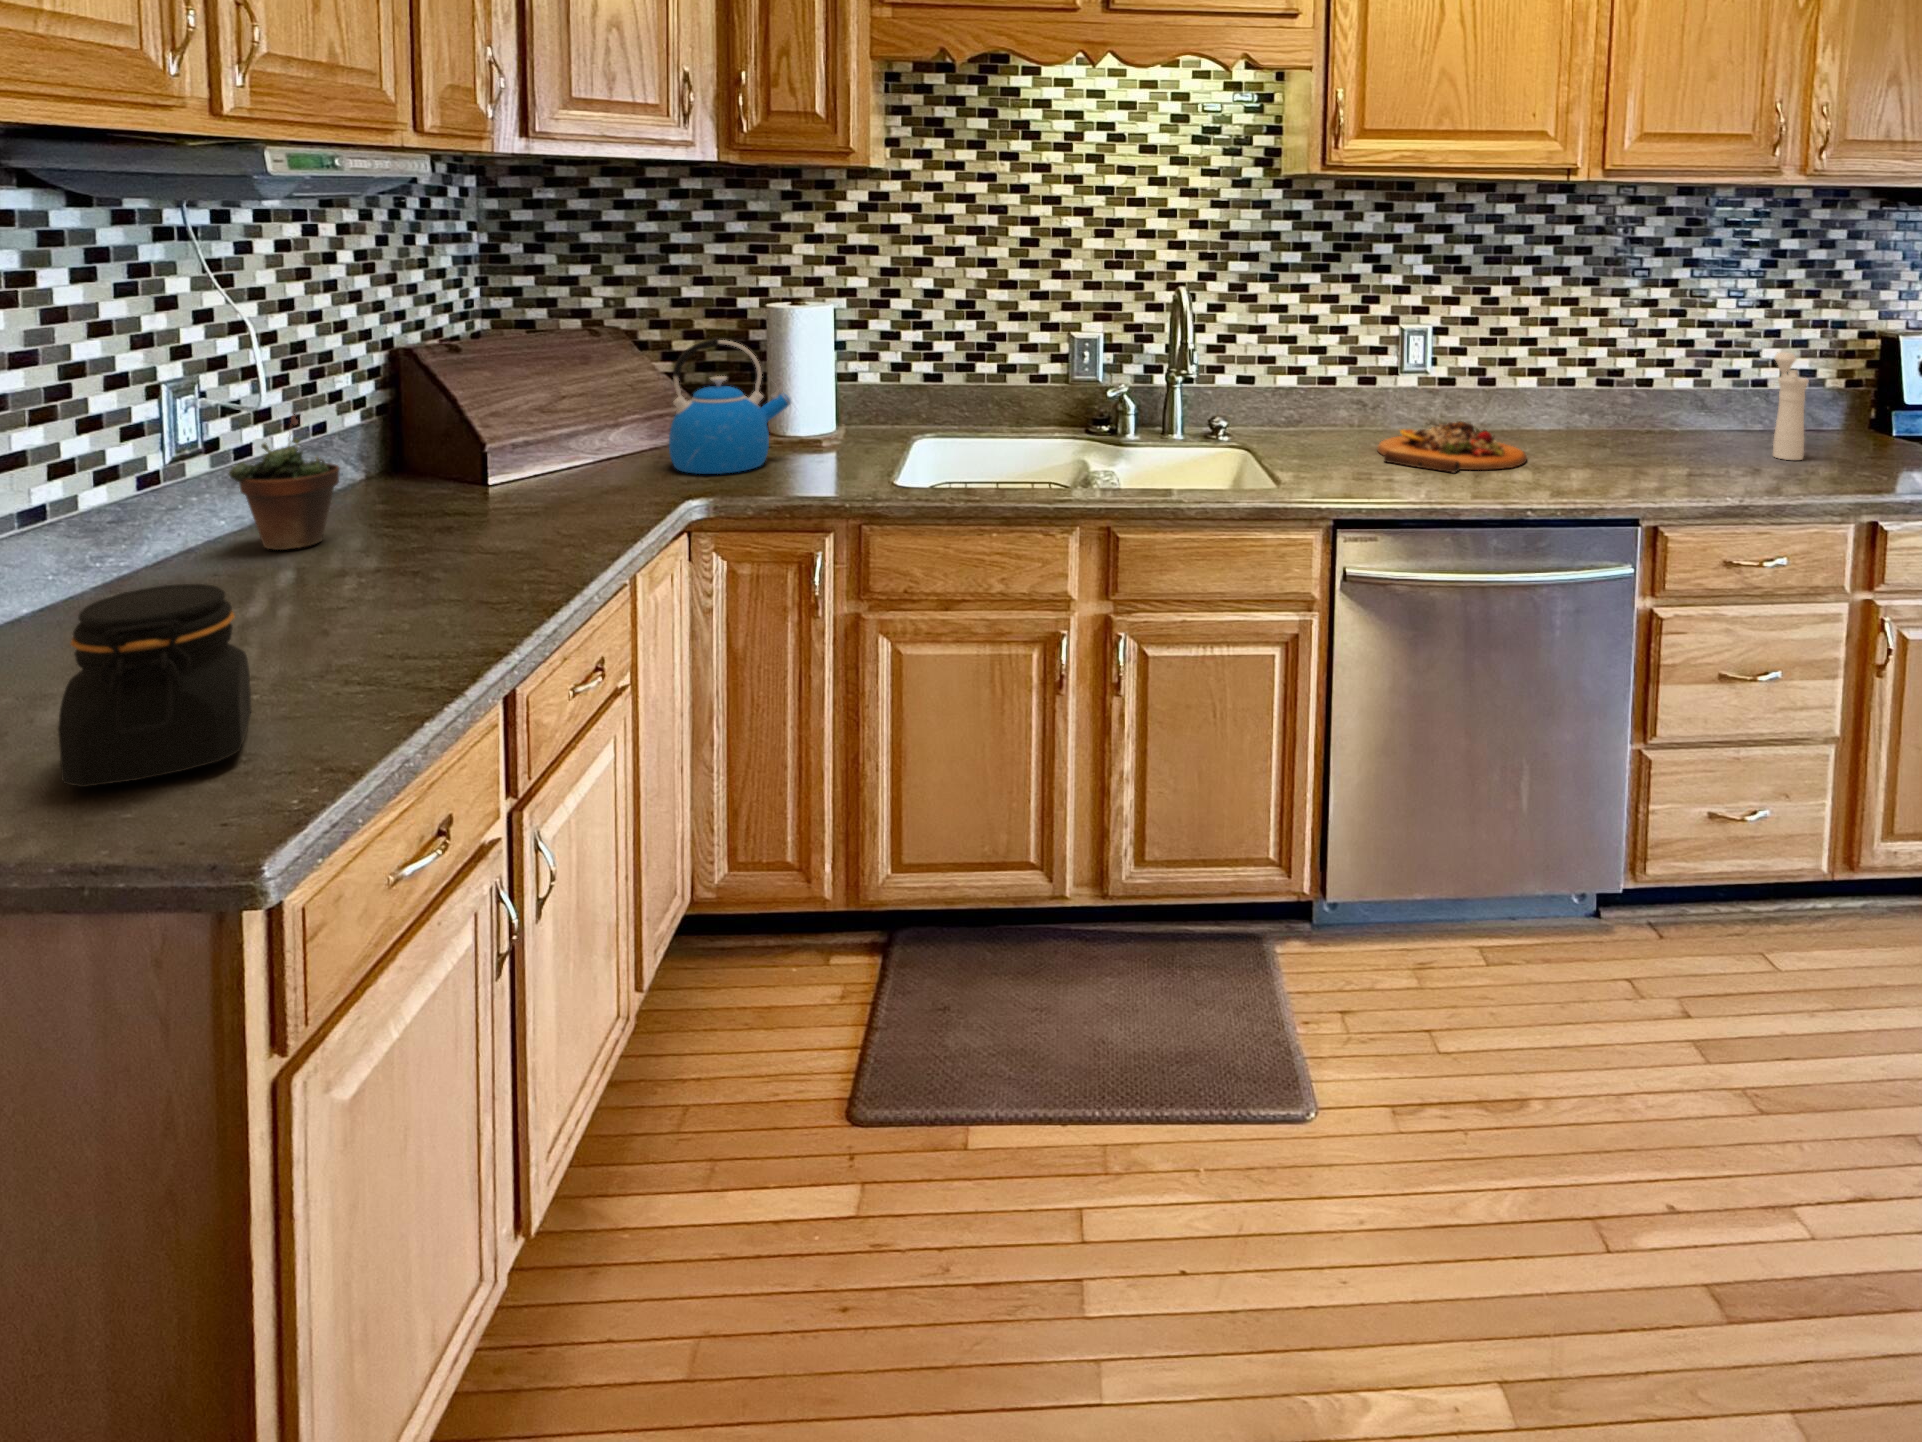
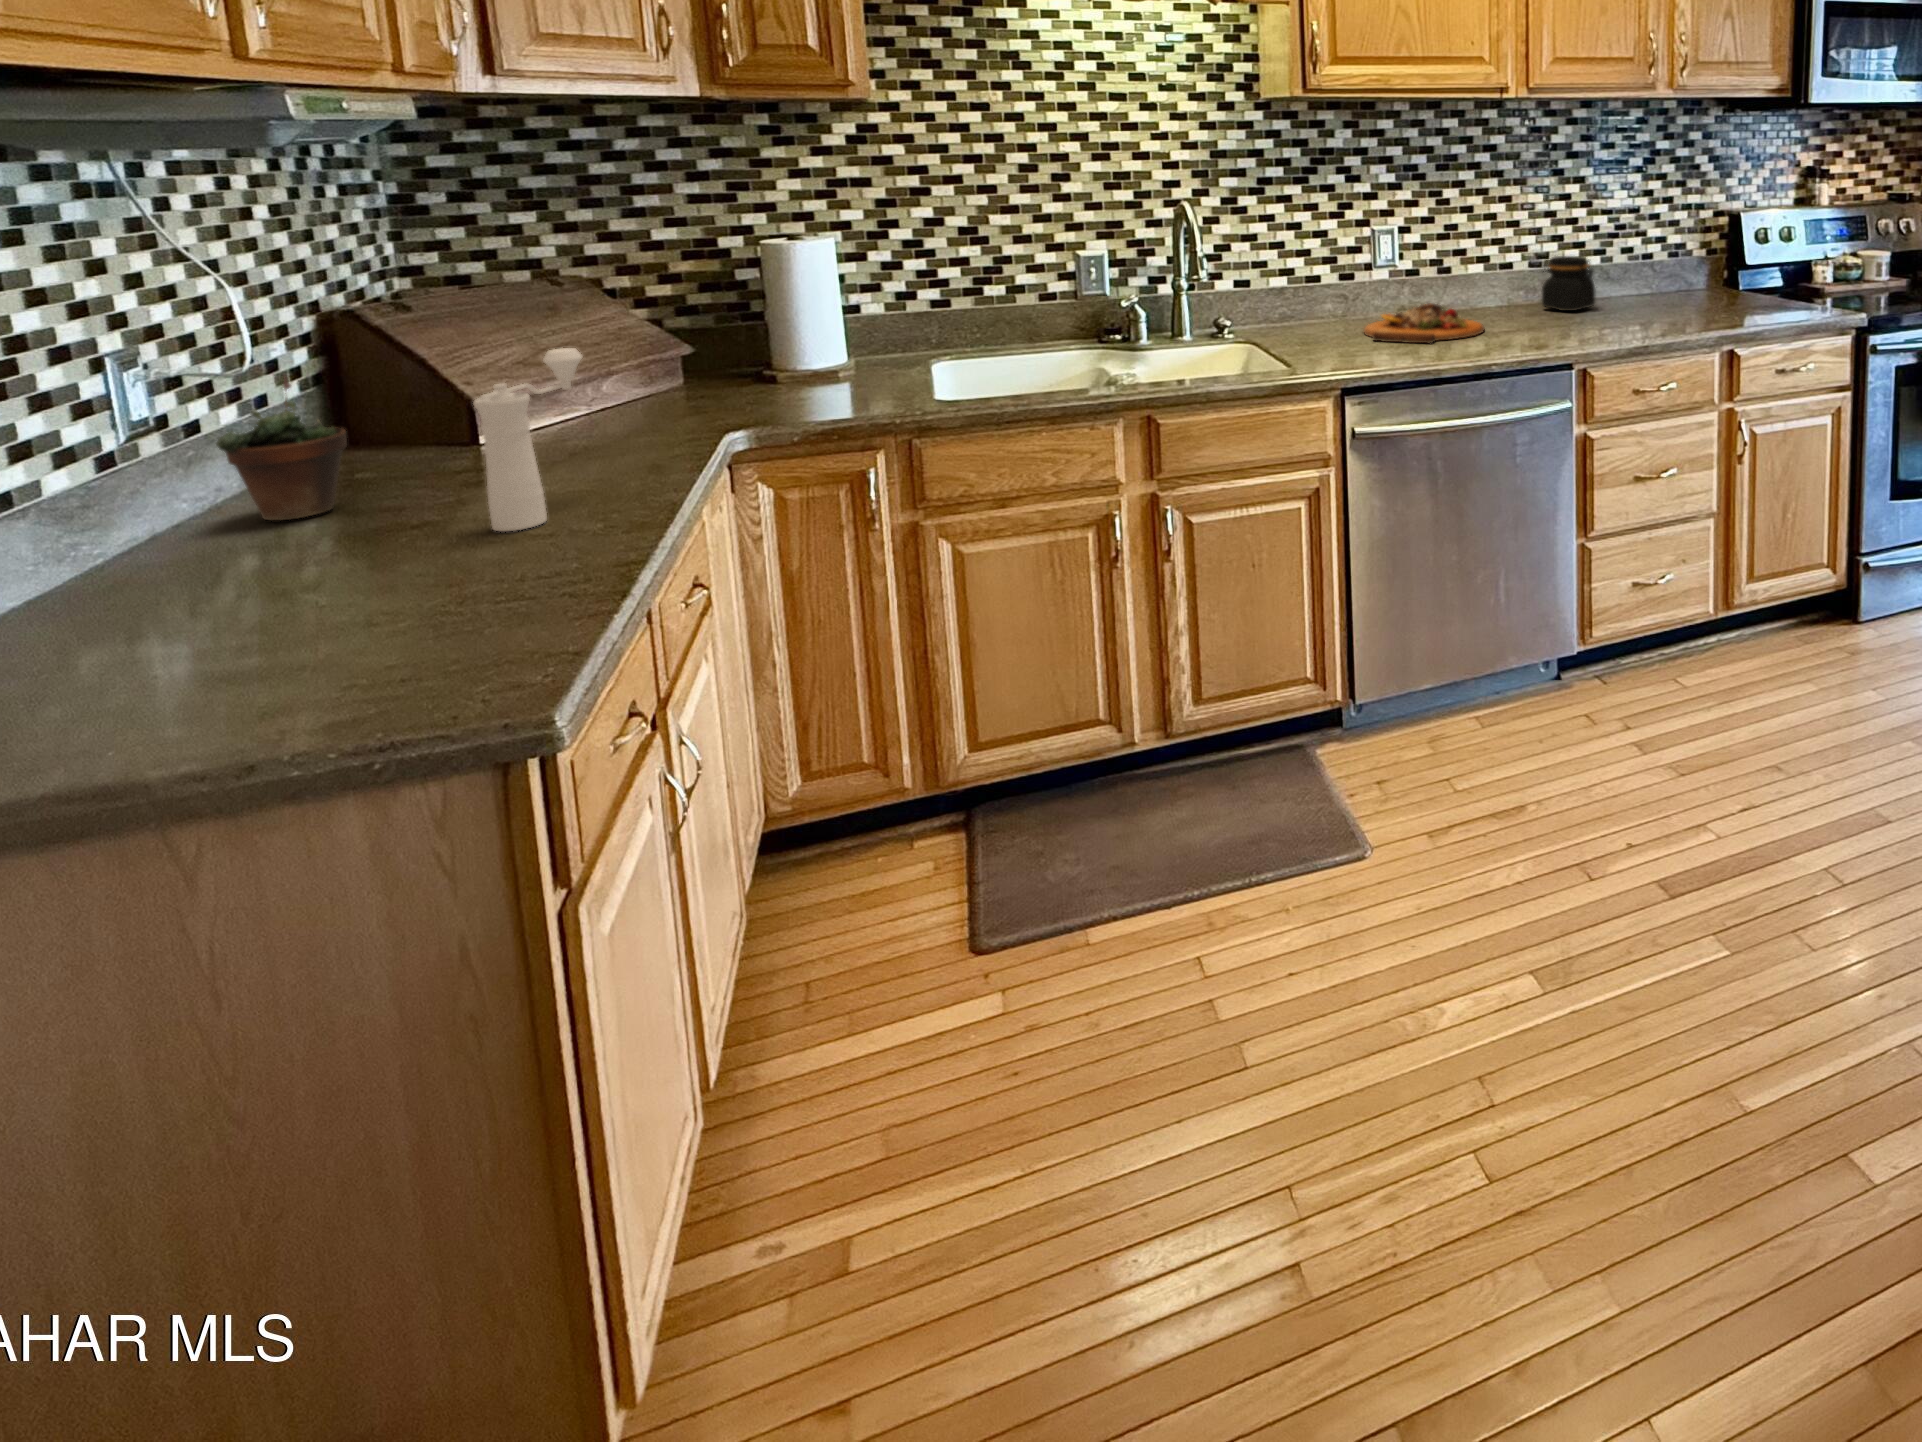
kettle: present [669,338,791,474] -> none [681,275,811,411]
pepper mill: present [1773,352,1808,460] -> present [473,348,582,531]
jar: present [58,584,251,787] -> present [1542,256,1595,311]

